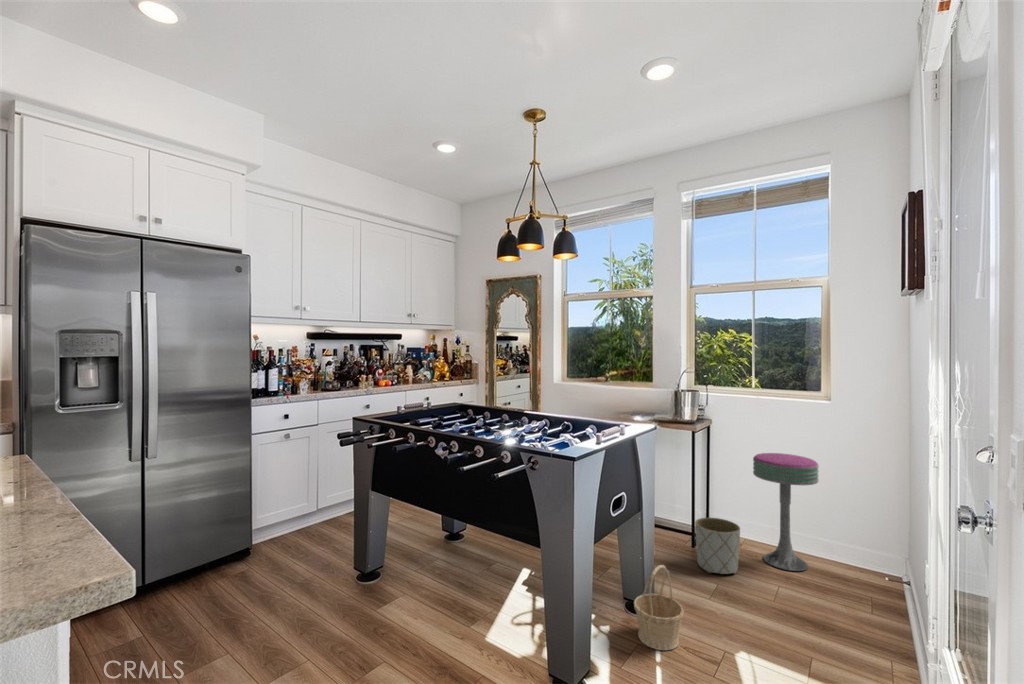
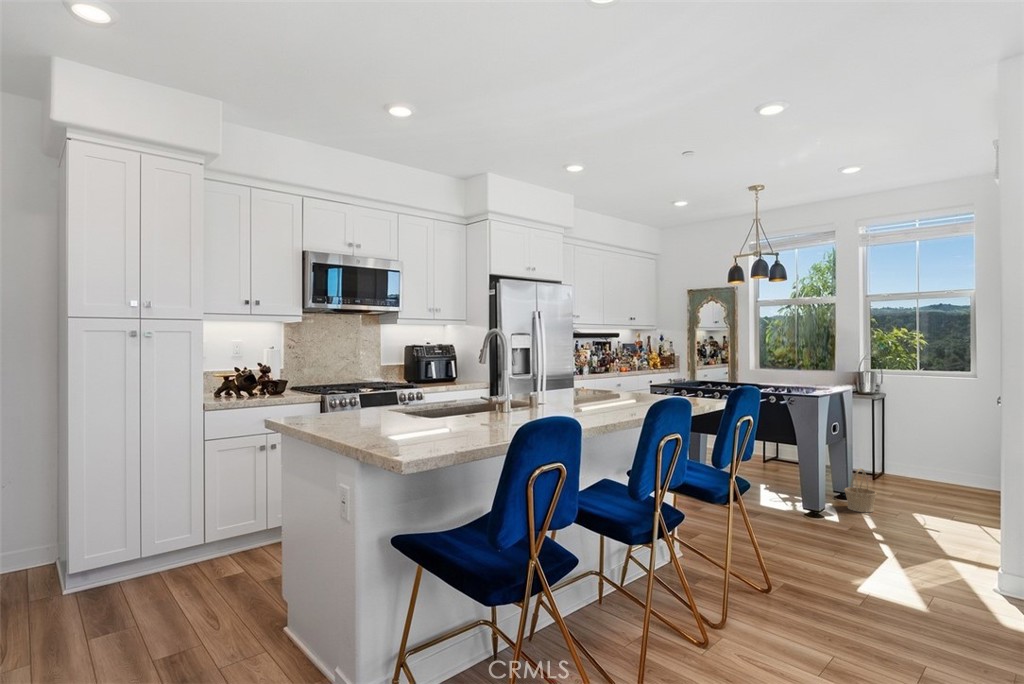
bar stool: present [753,453,819,571] -> none [919,415,968,492]
planter: present [695,518,740,574] -> none [877,458,910,491]

